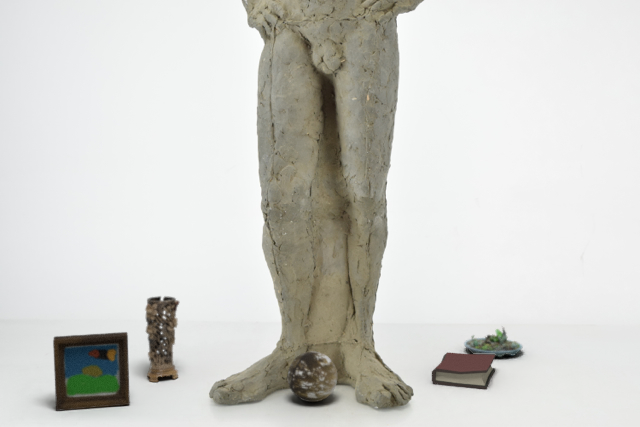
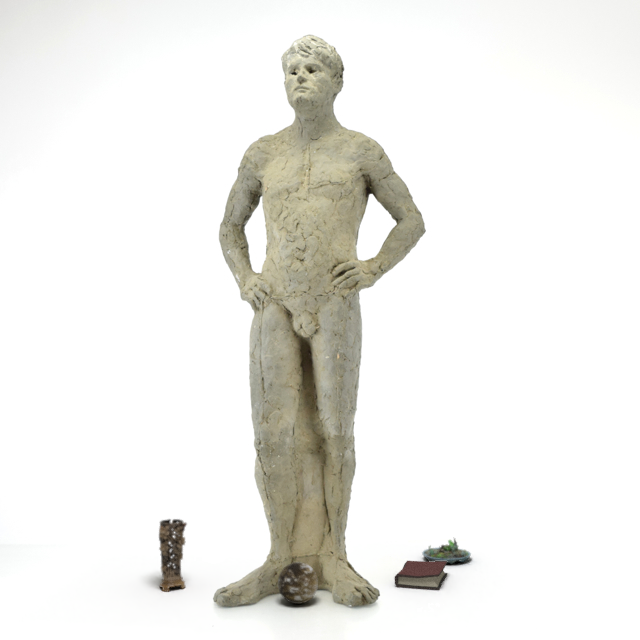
picture frame: present [53,332,130,411] -> none [89,550,150,616]

